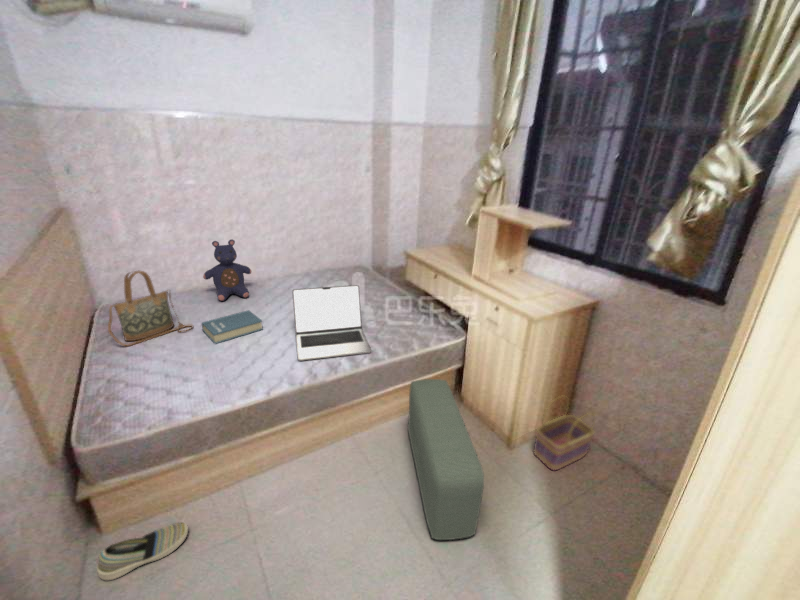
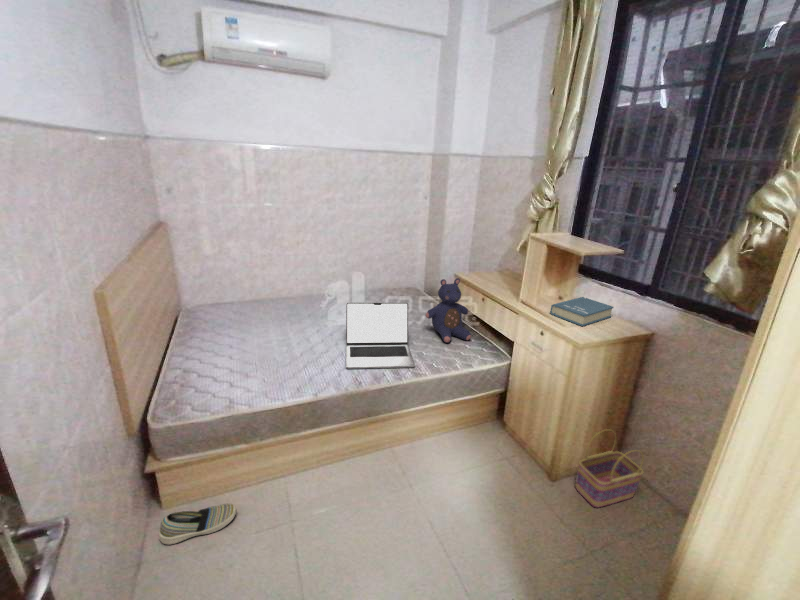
teddy bear: present [203,239,252,301] -> present [426,278,471,343]
handbag: present [108,271,193,346] -> none [188,278,258,343]
book: present [202,310,263,344] -> present [550,297,614,326]
pouf: present [408,379,484,540] -> none [446,399,515,560]

